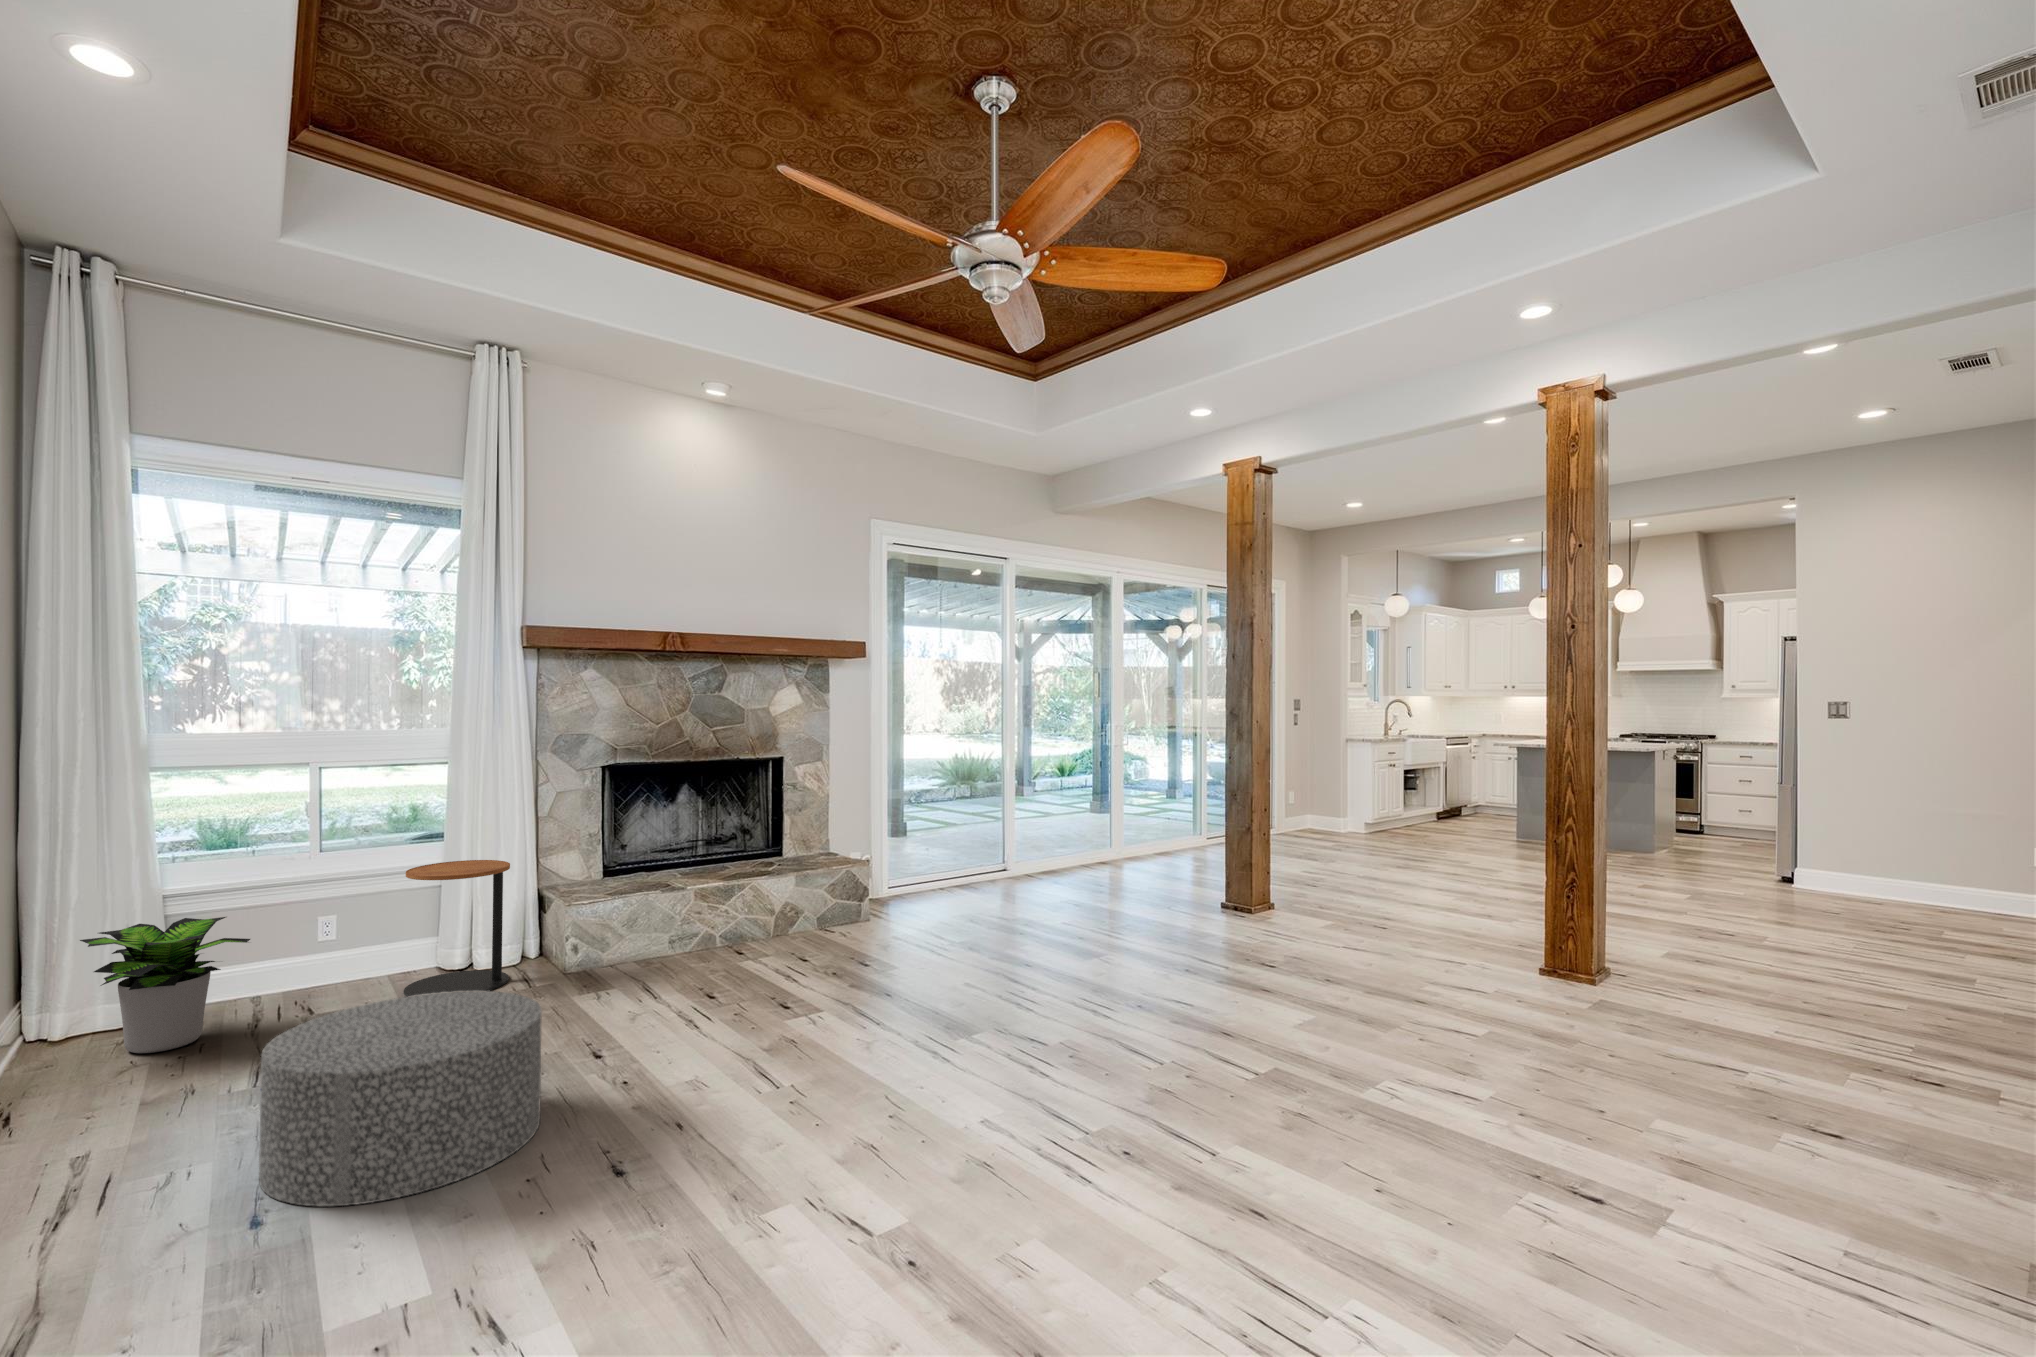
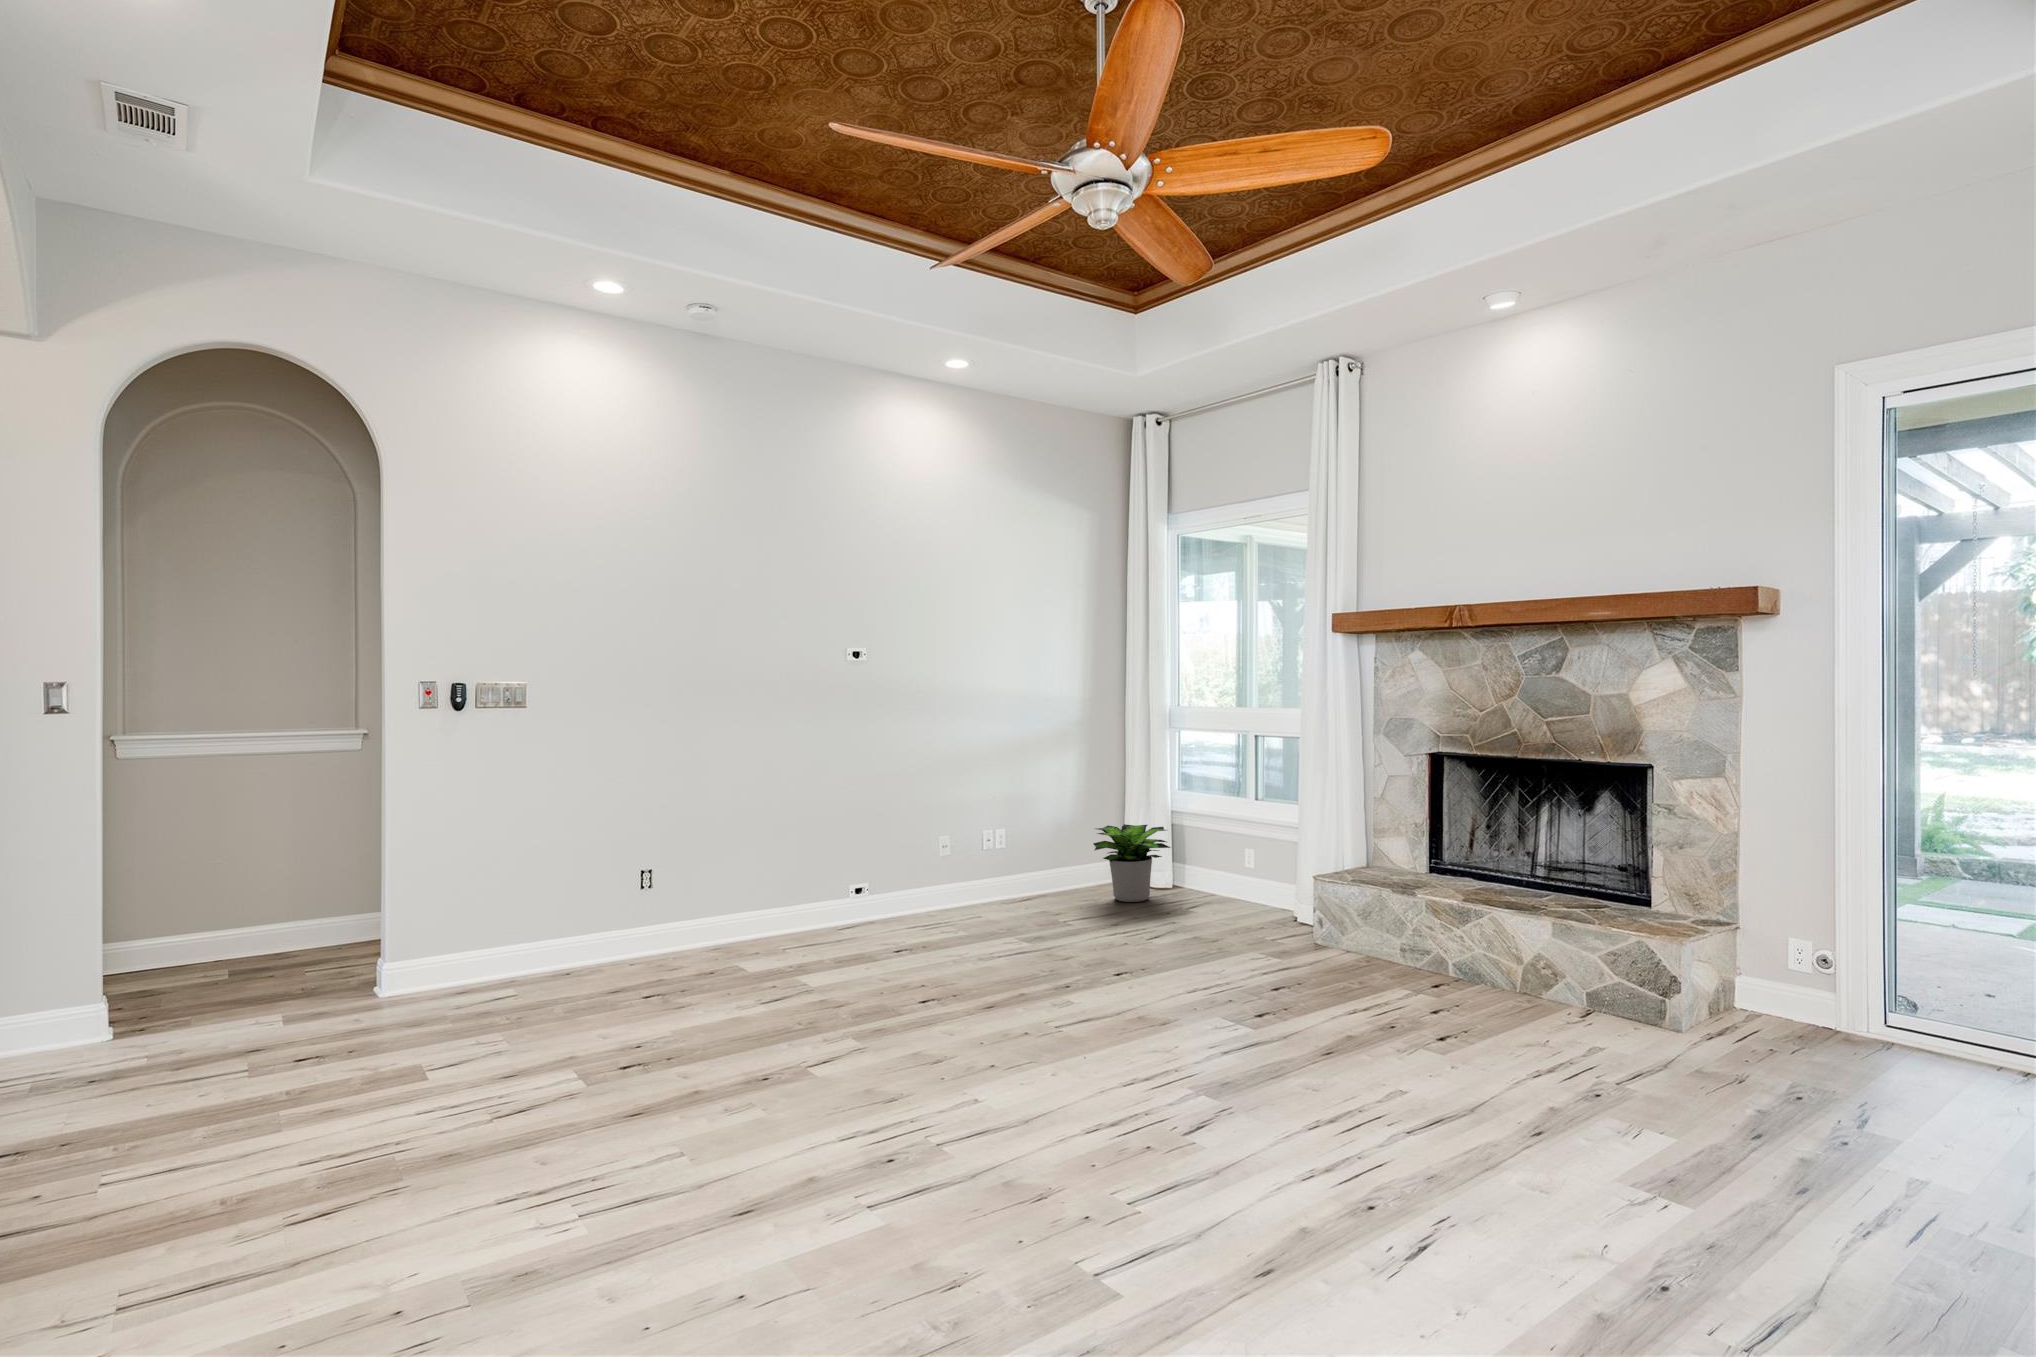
side table: present [404,860,510,996] -> none [1228,822,1309,934]
ottoman: present [259,991,542,1206] -> none [902,881,1046,986]

